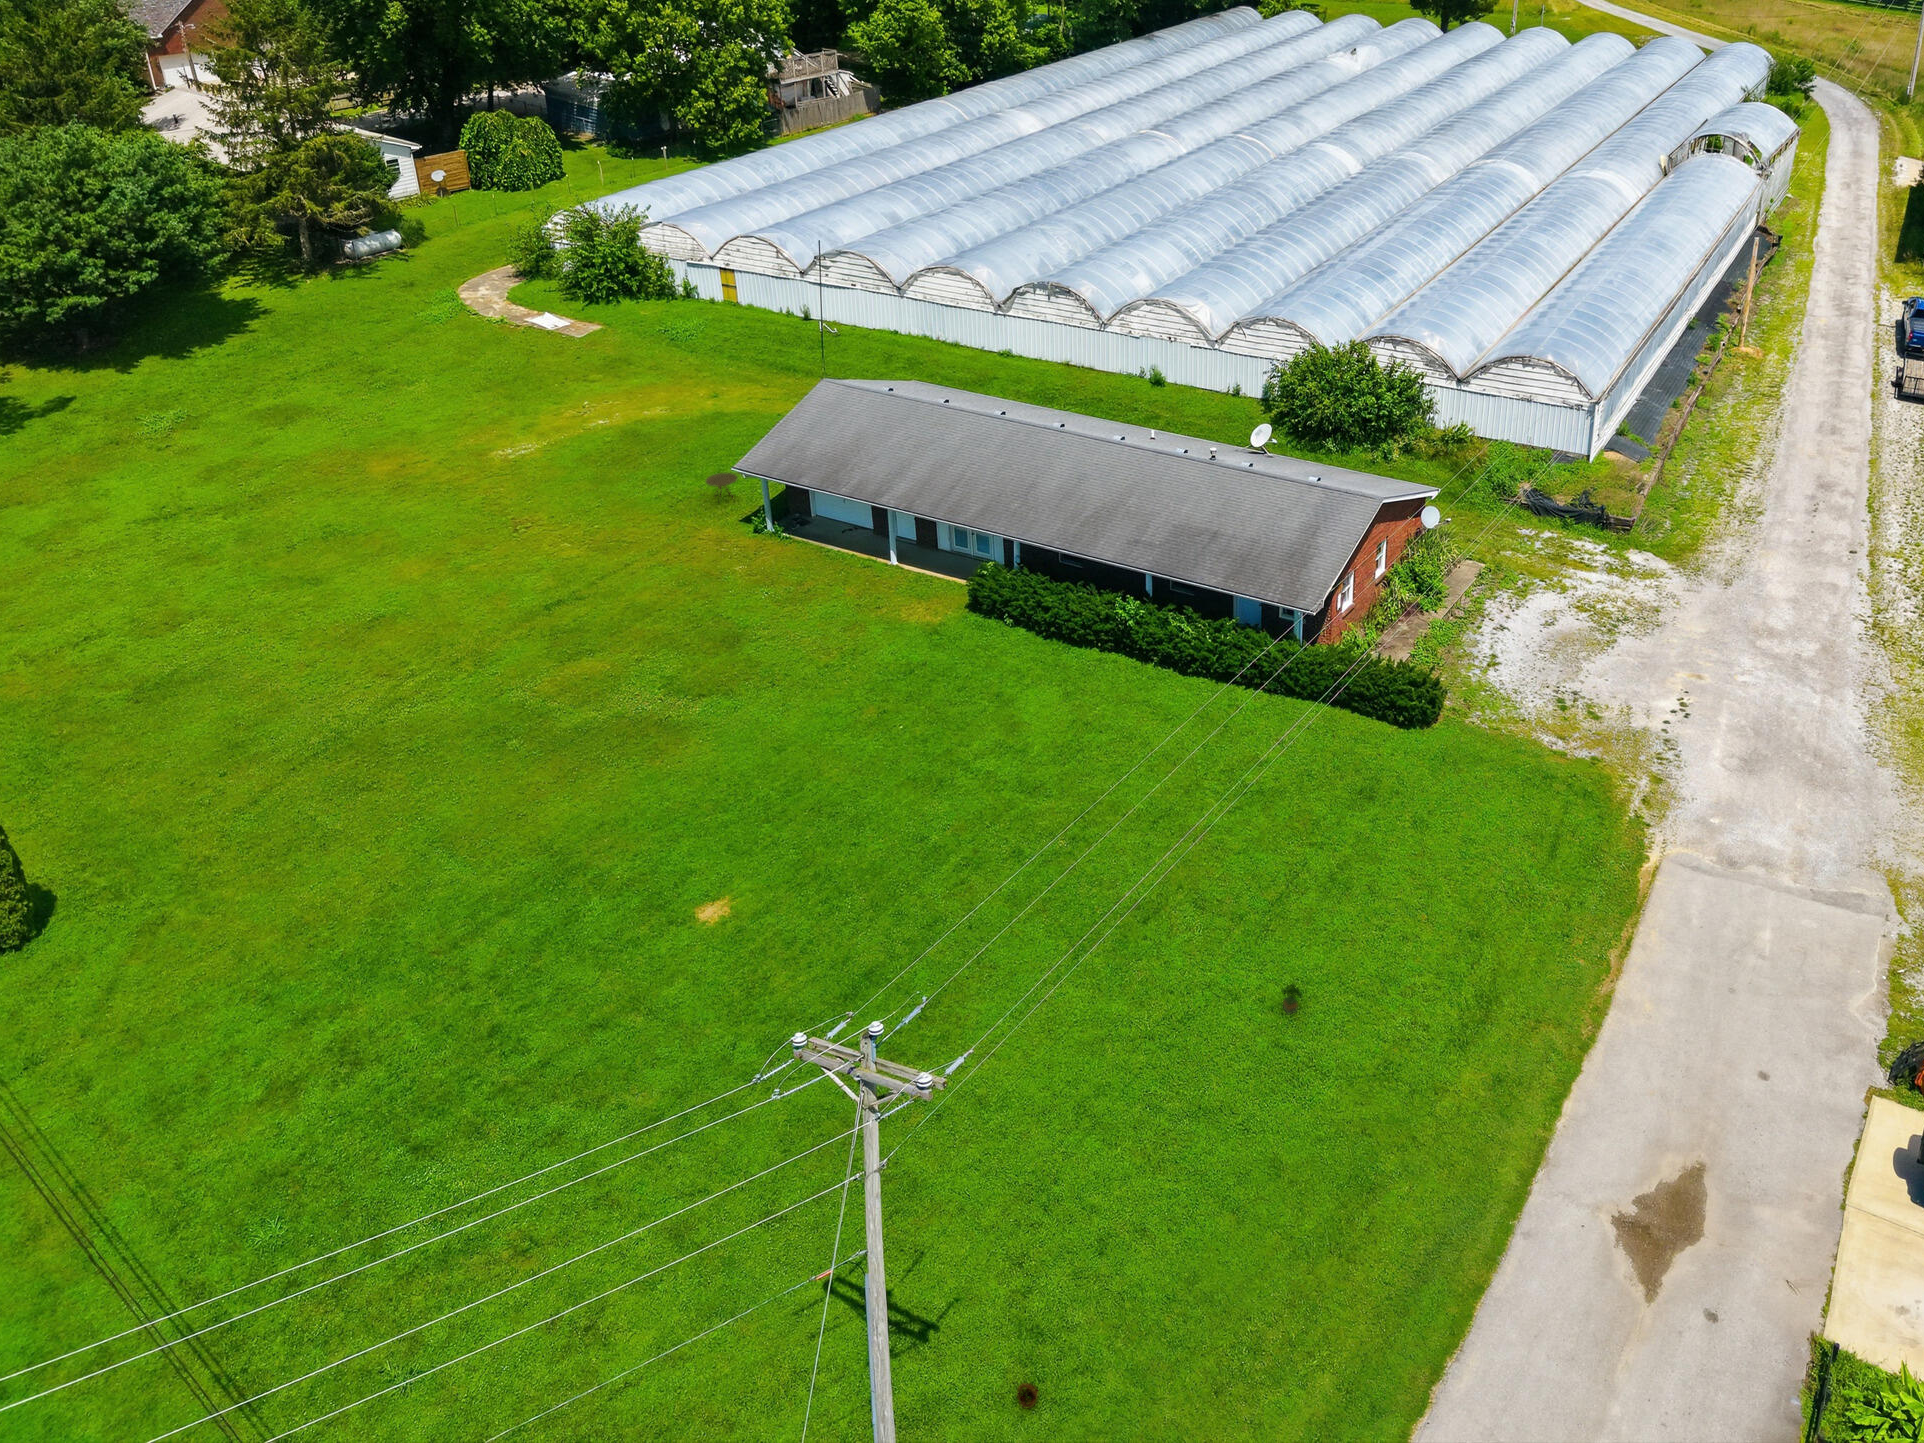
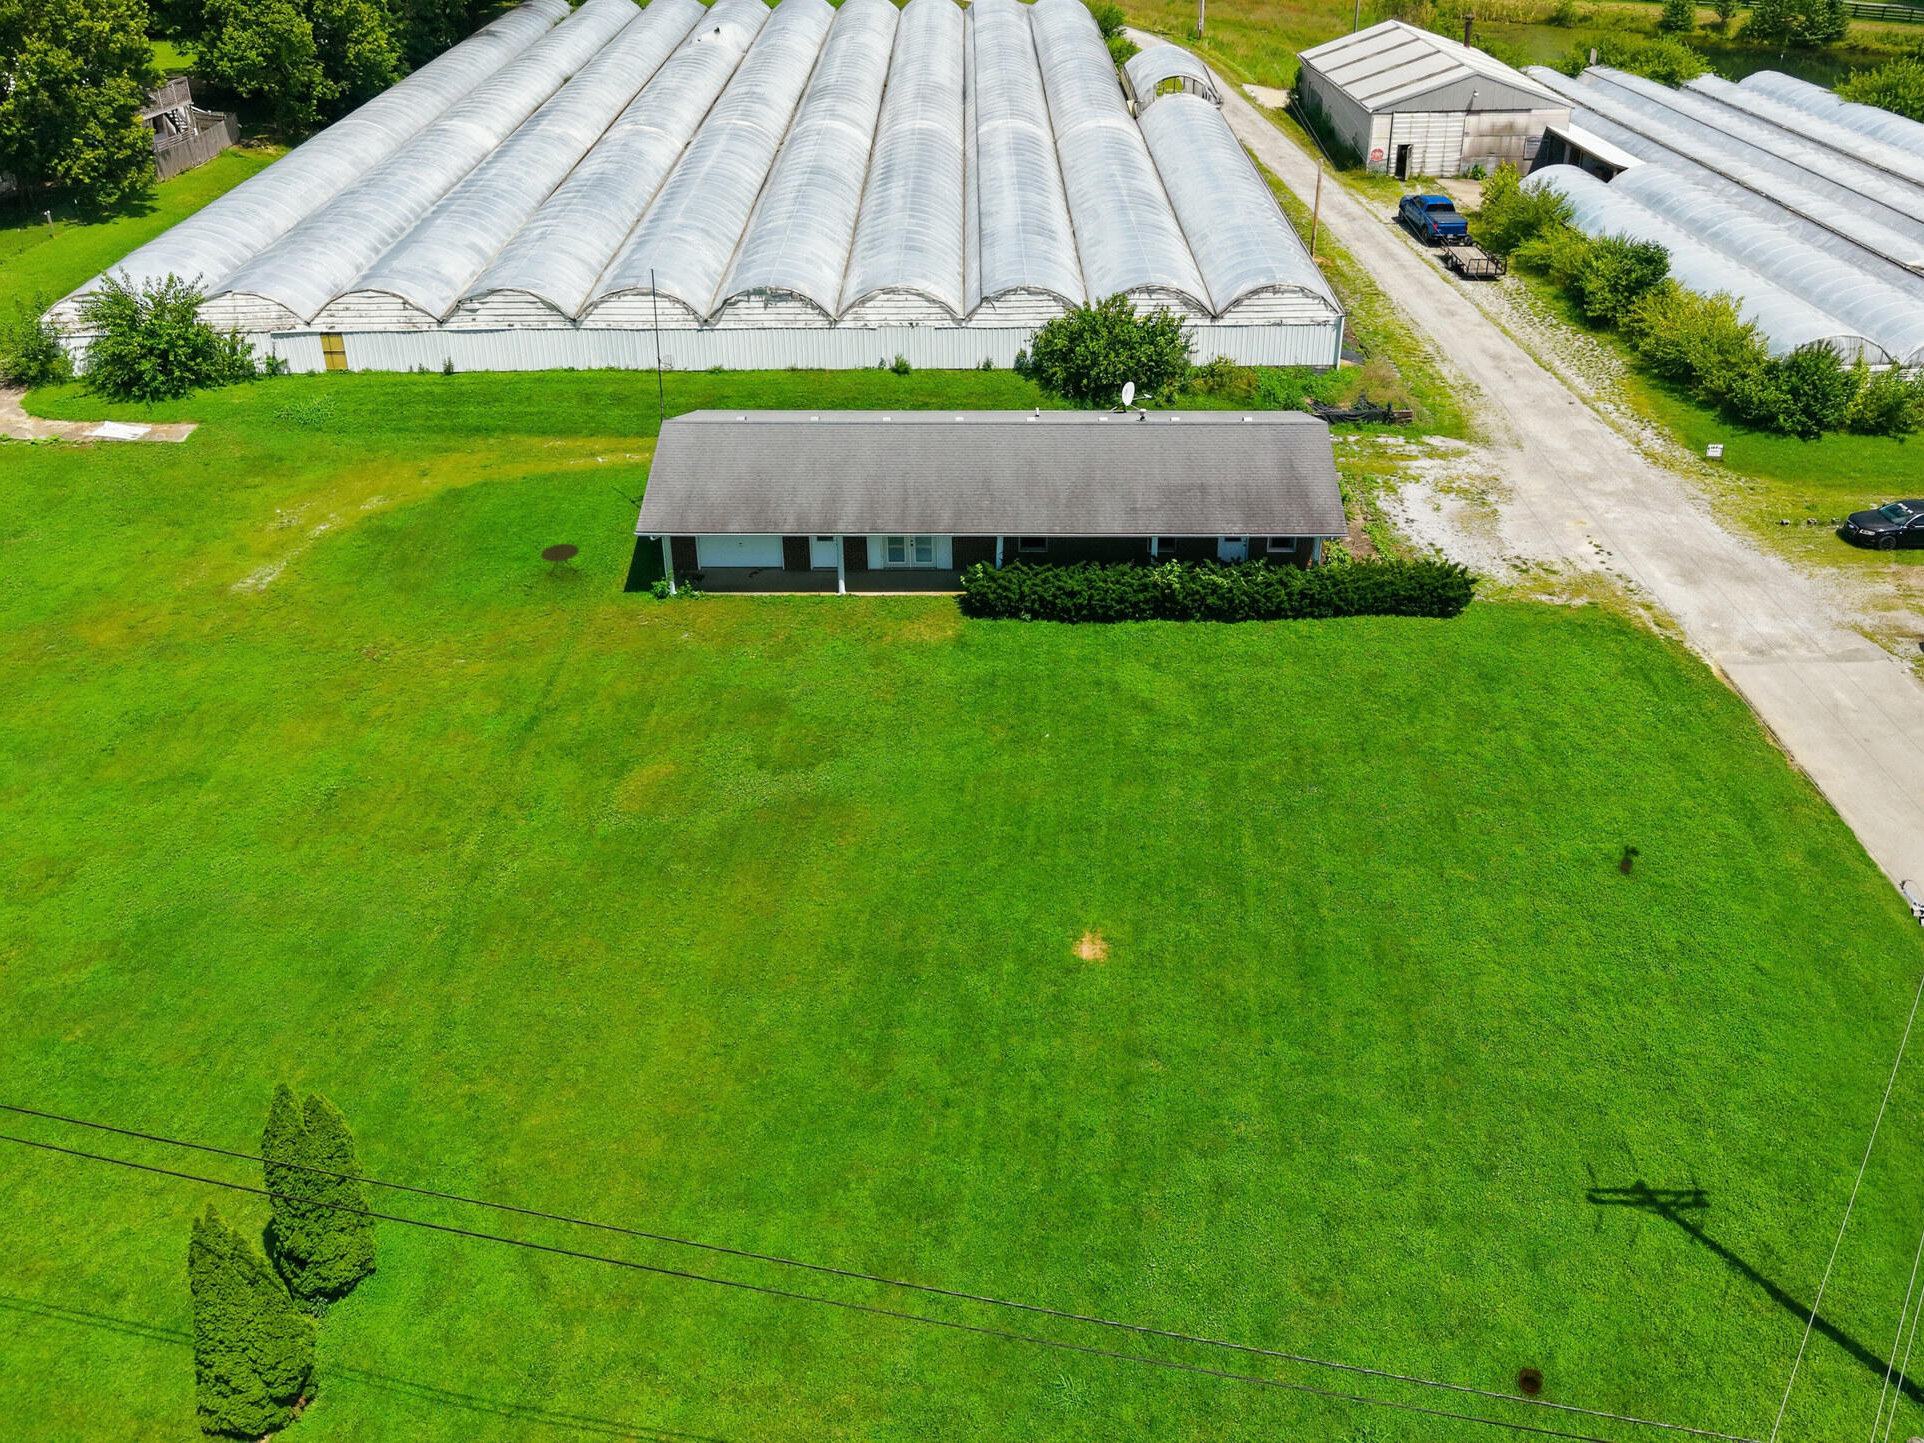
basket: present [1017,1383,1038,1408] -> present [1519,1368,1543,1395]

